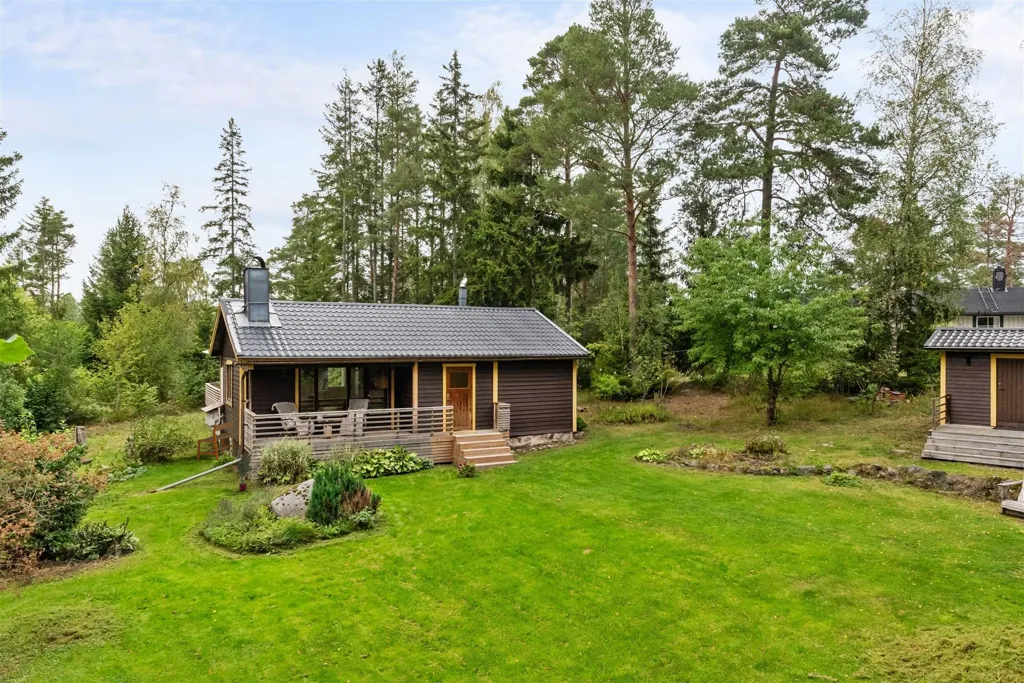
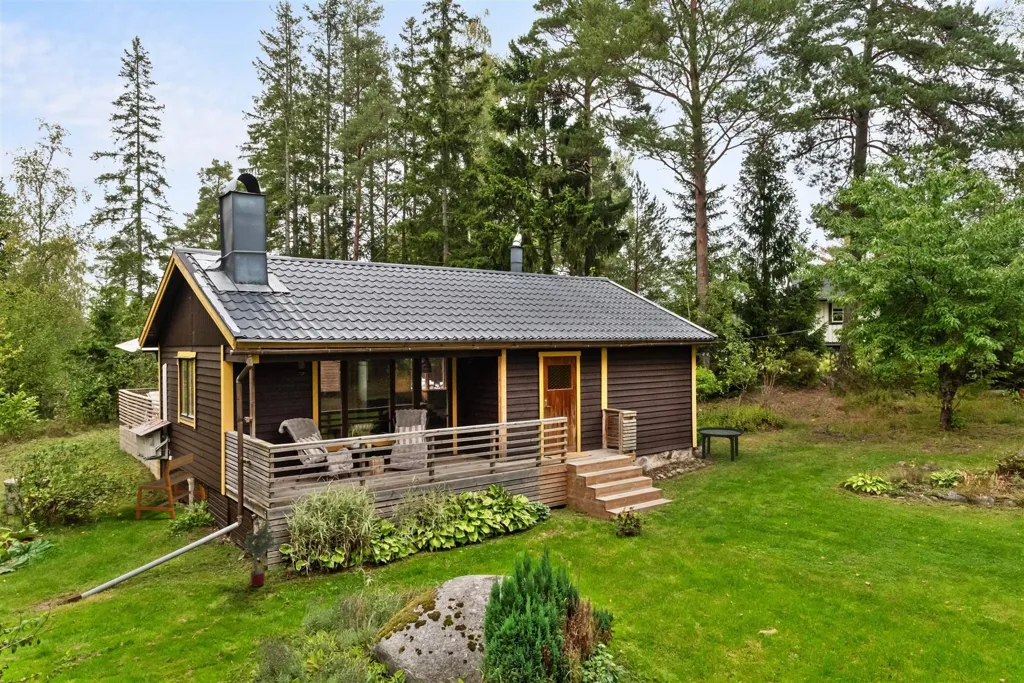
round table: none [575,418,608,441] -> present [697,427,744,461]

